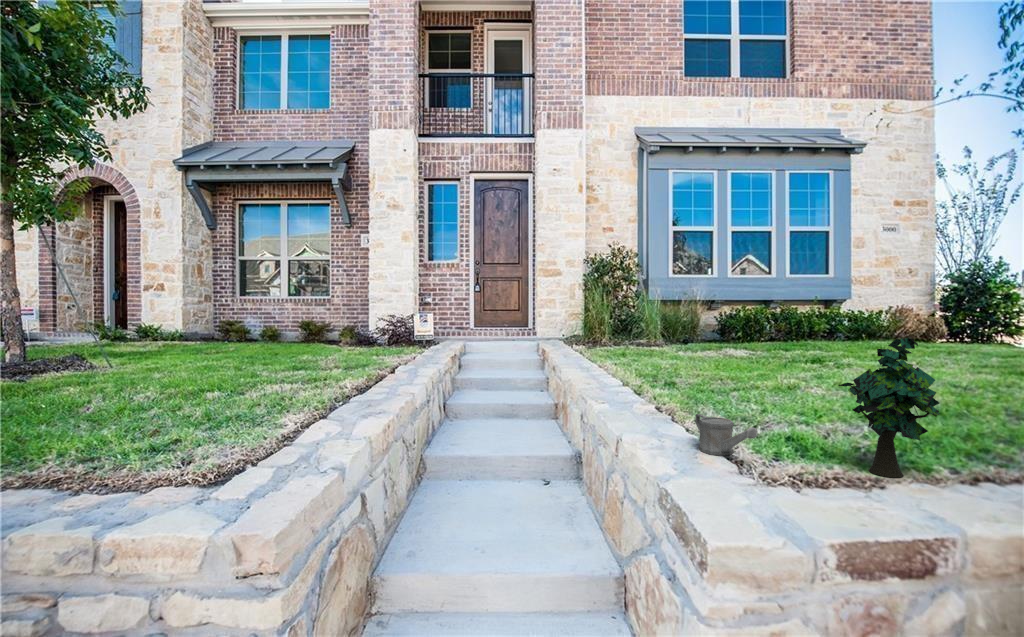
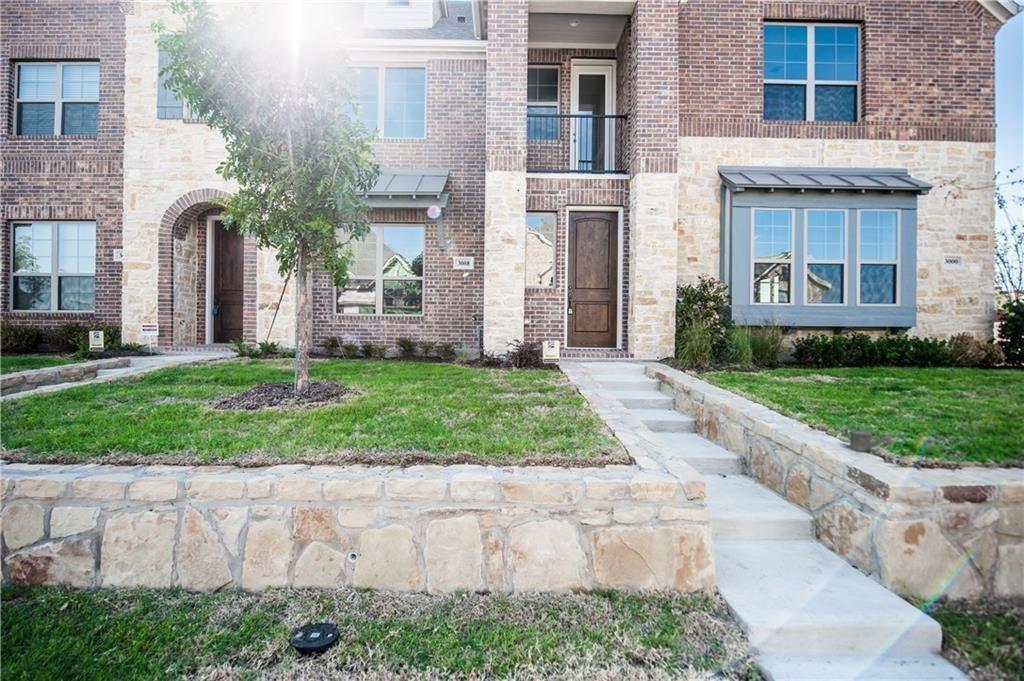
decorative plant: present [838,338,940,478] -> none [935,388,993,463]

